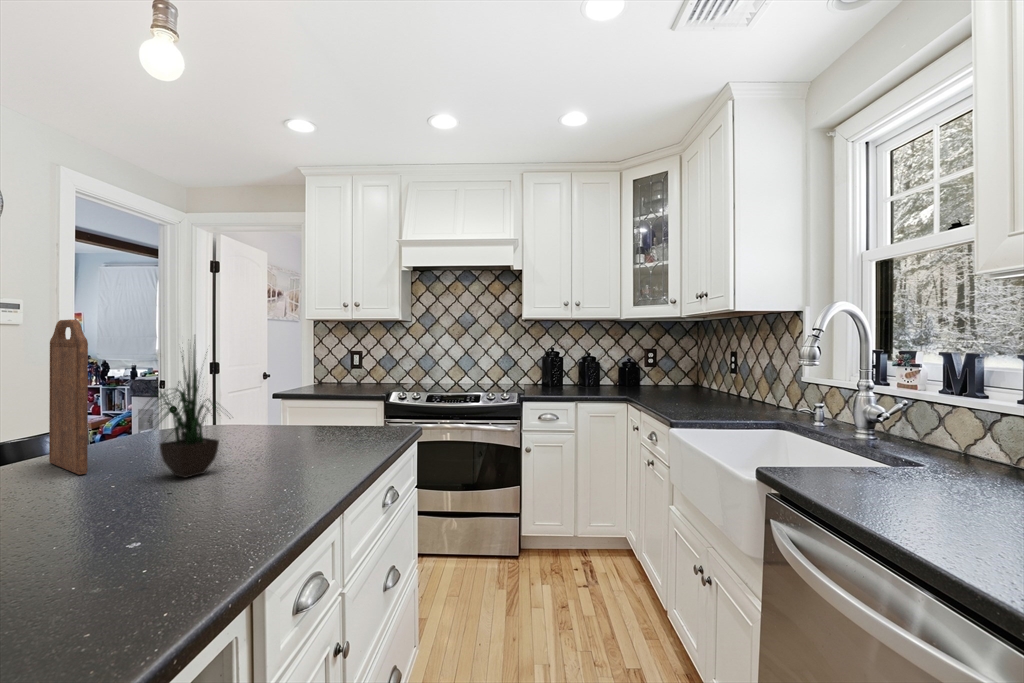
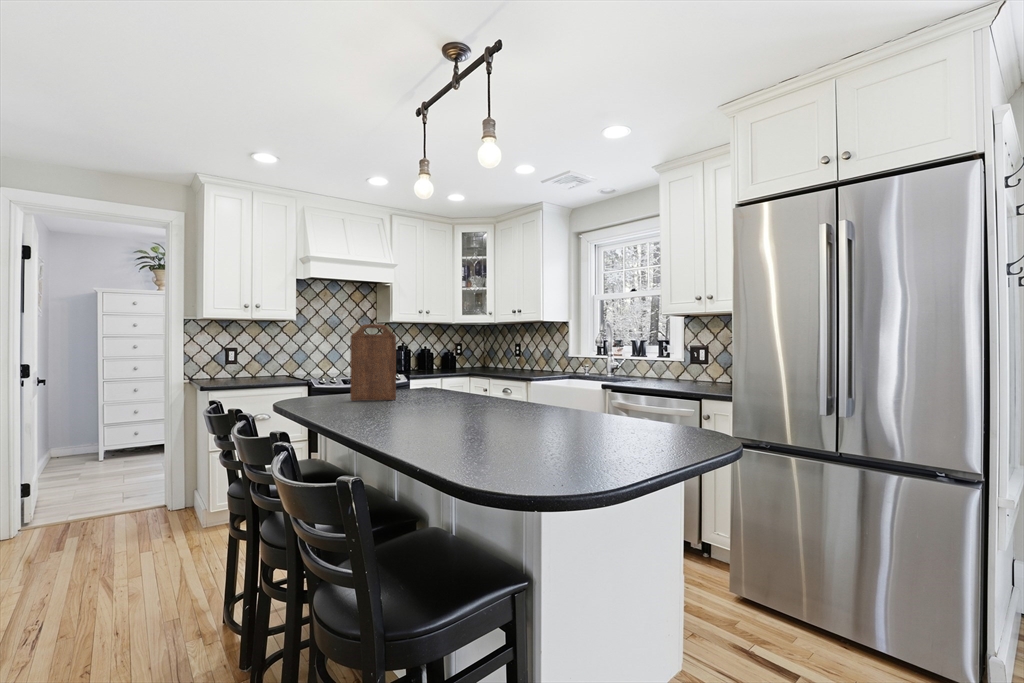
potted plant: present [146,340,219,478] -> none [419,325,455,396]

